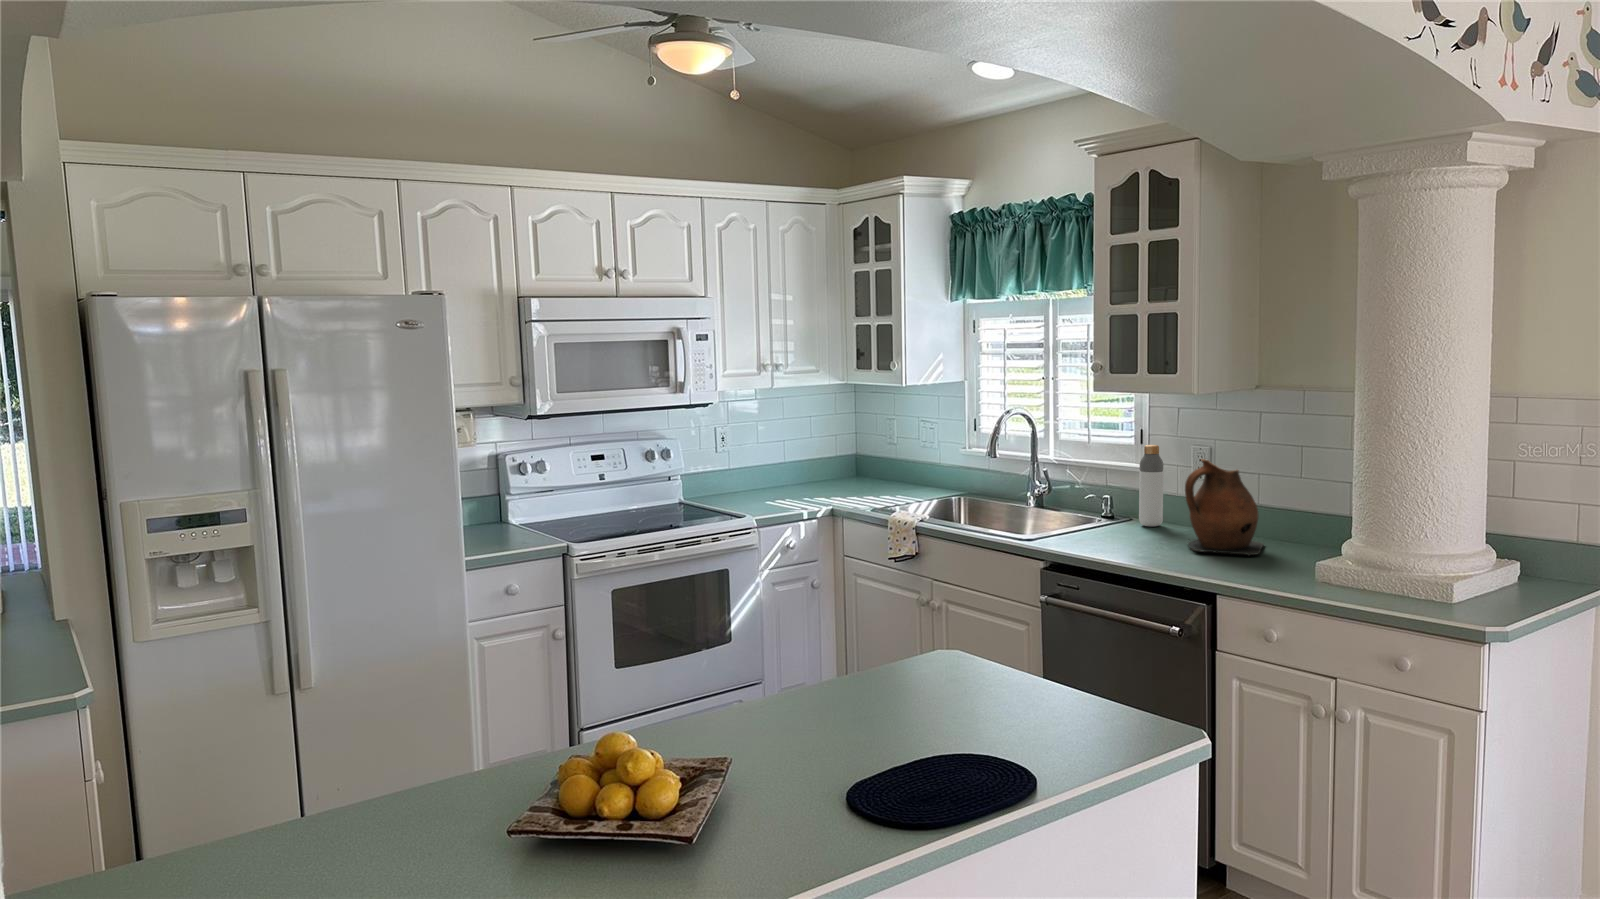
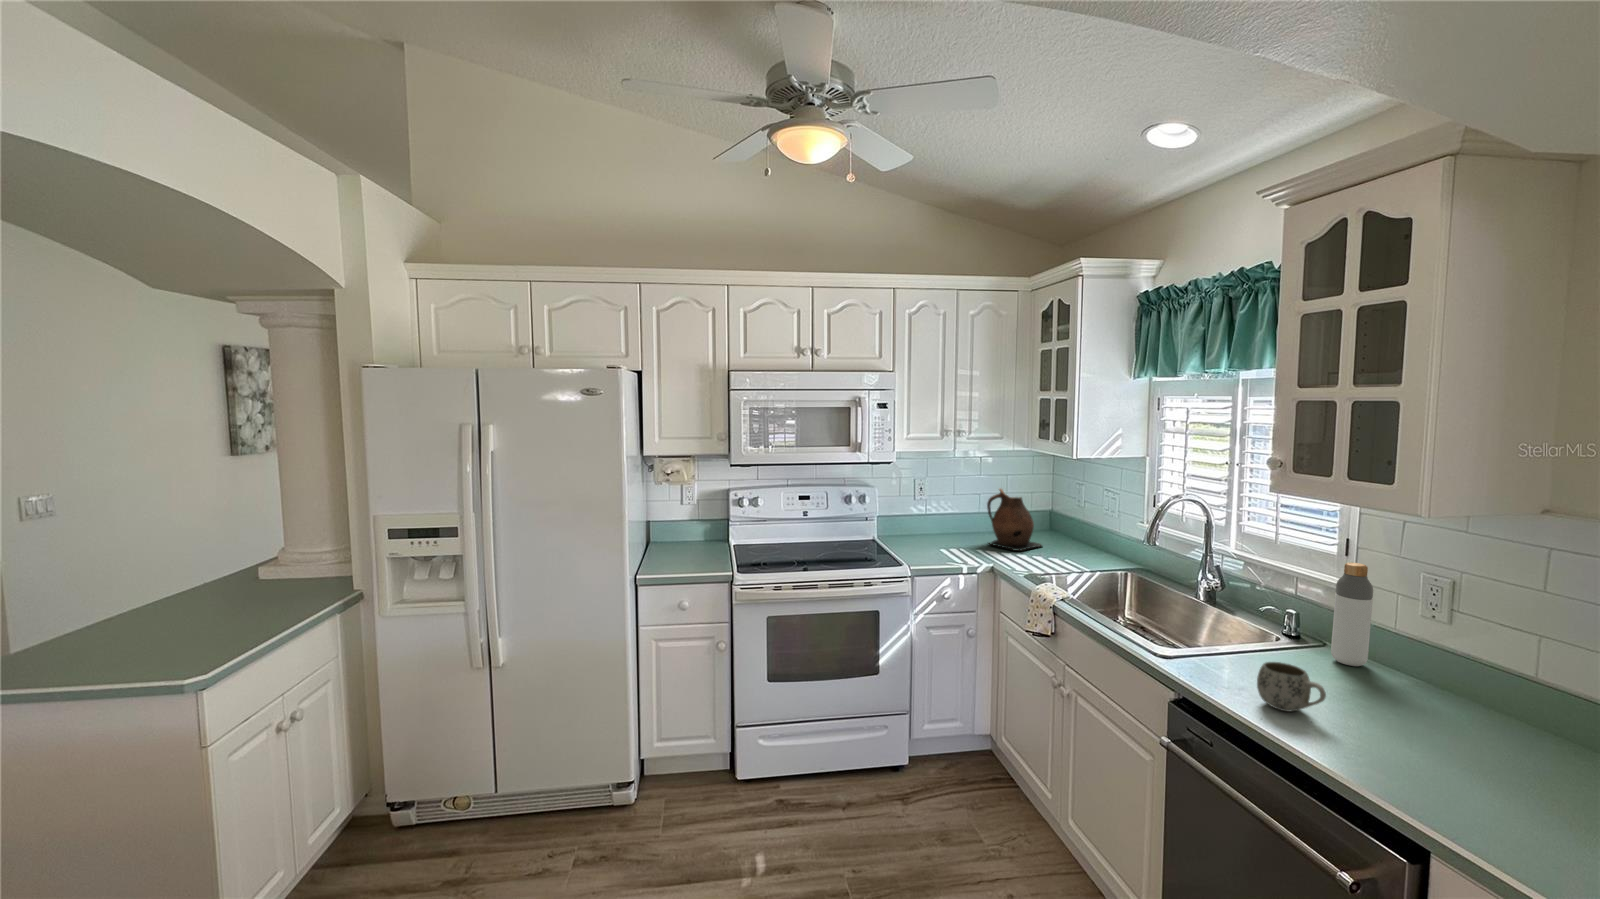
ceramic pitcher: present [1185,459,1264,556] -> present [987,489,1042,551]
mug: none [1105,518,1149,552] -> present [1257,662,1326,711]

